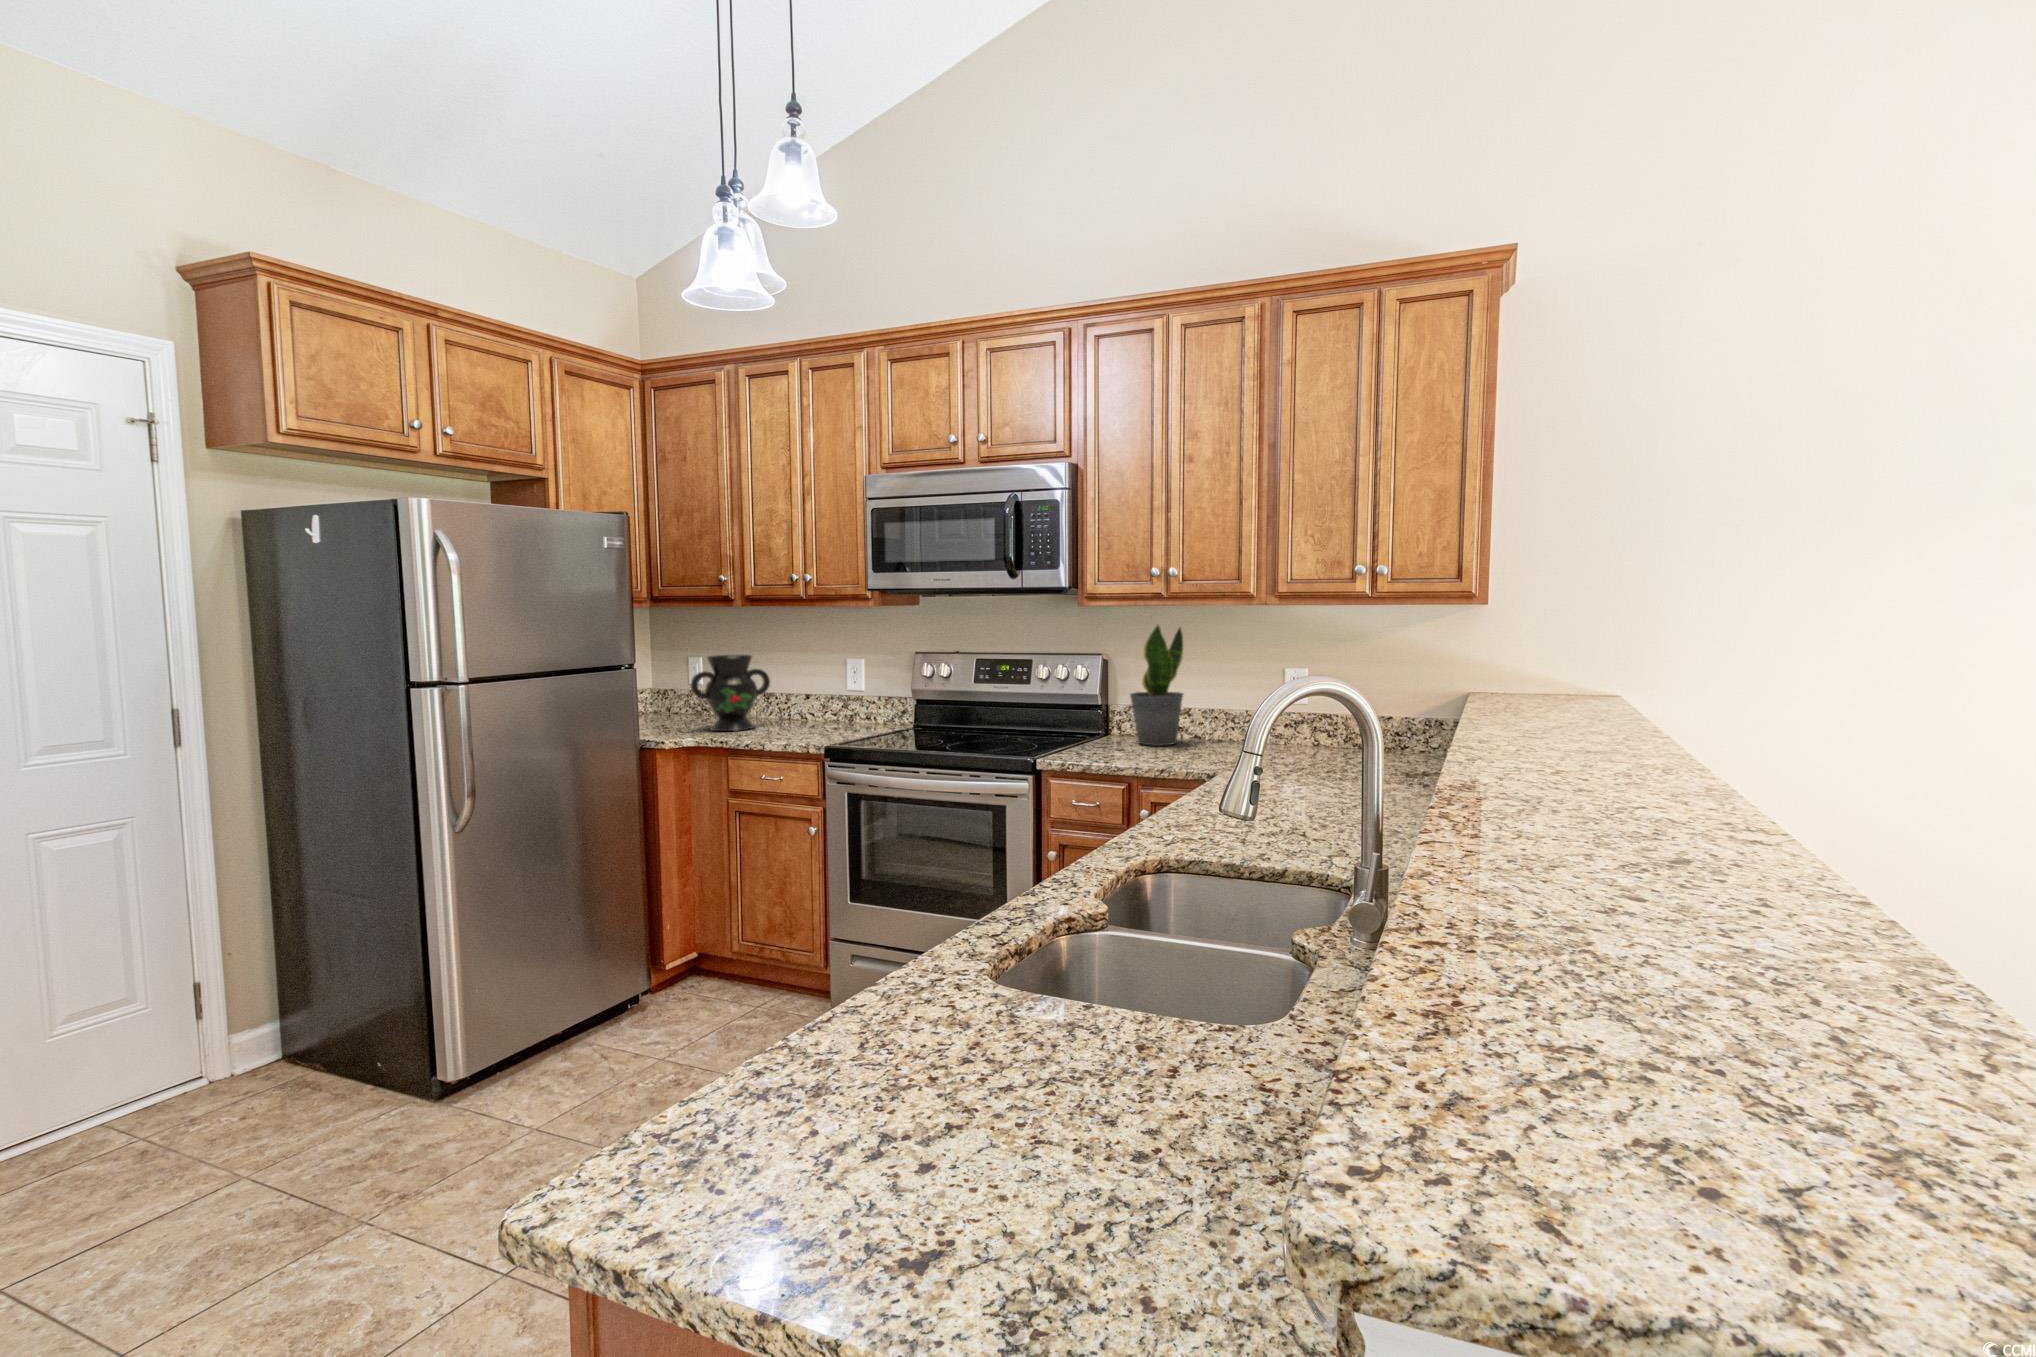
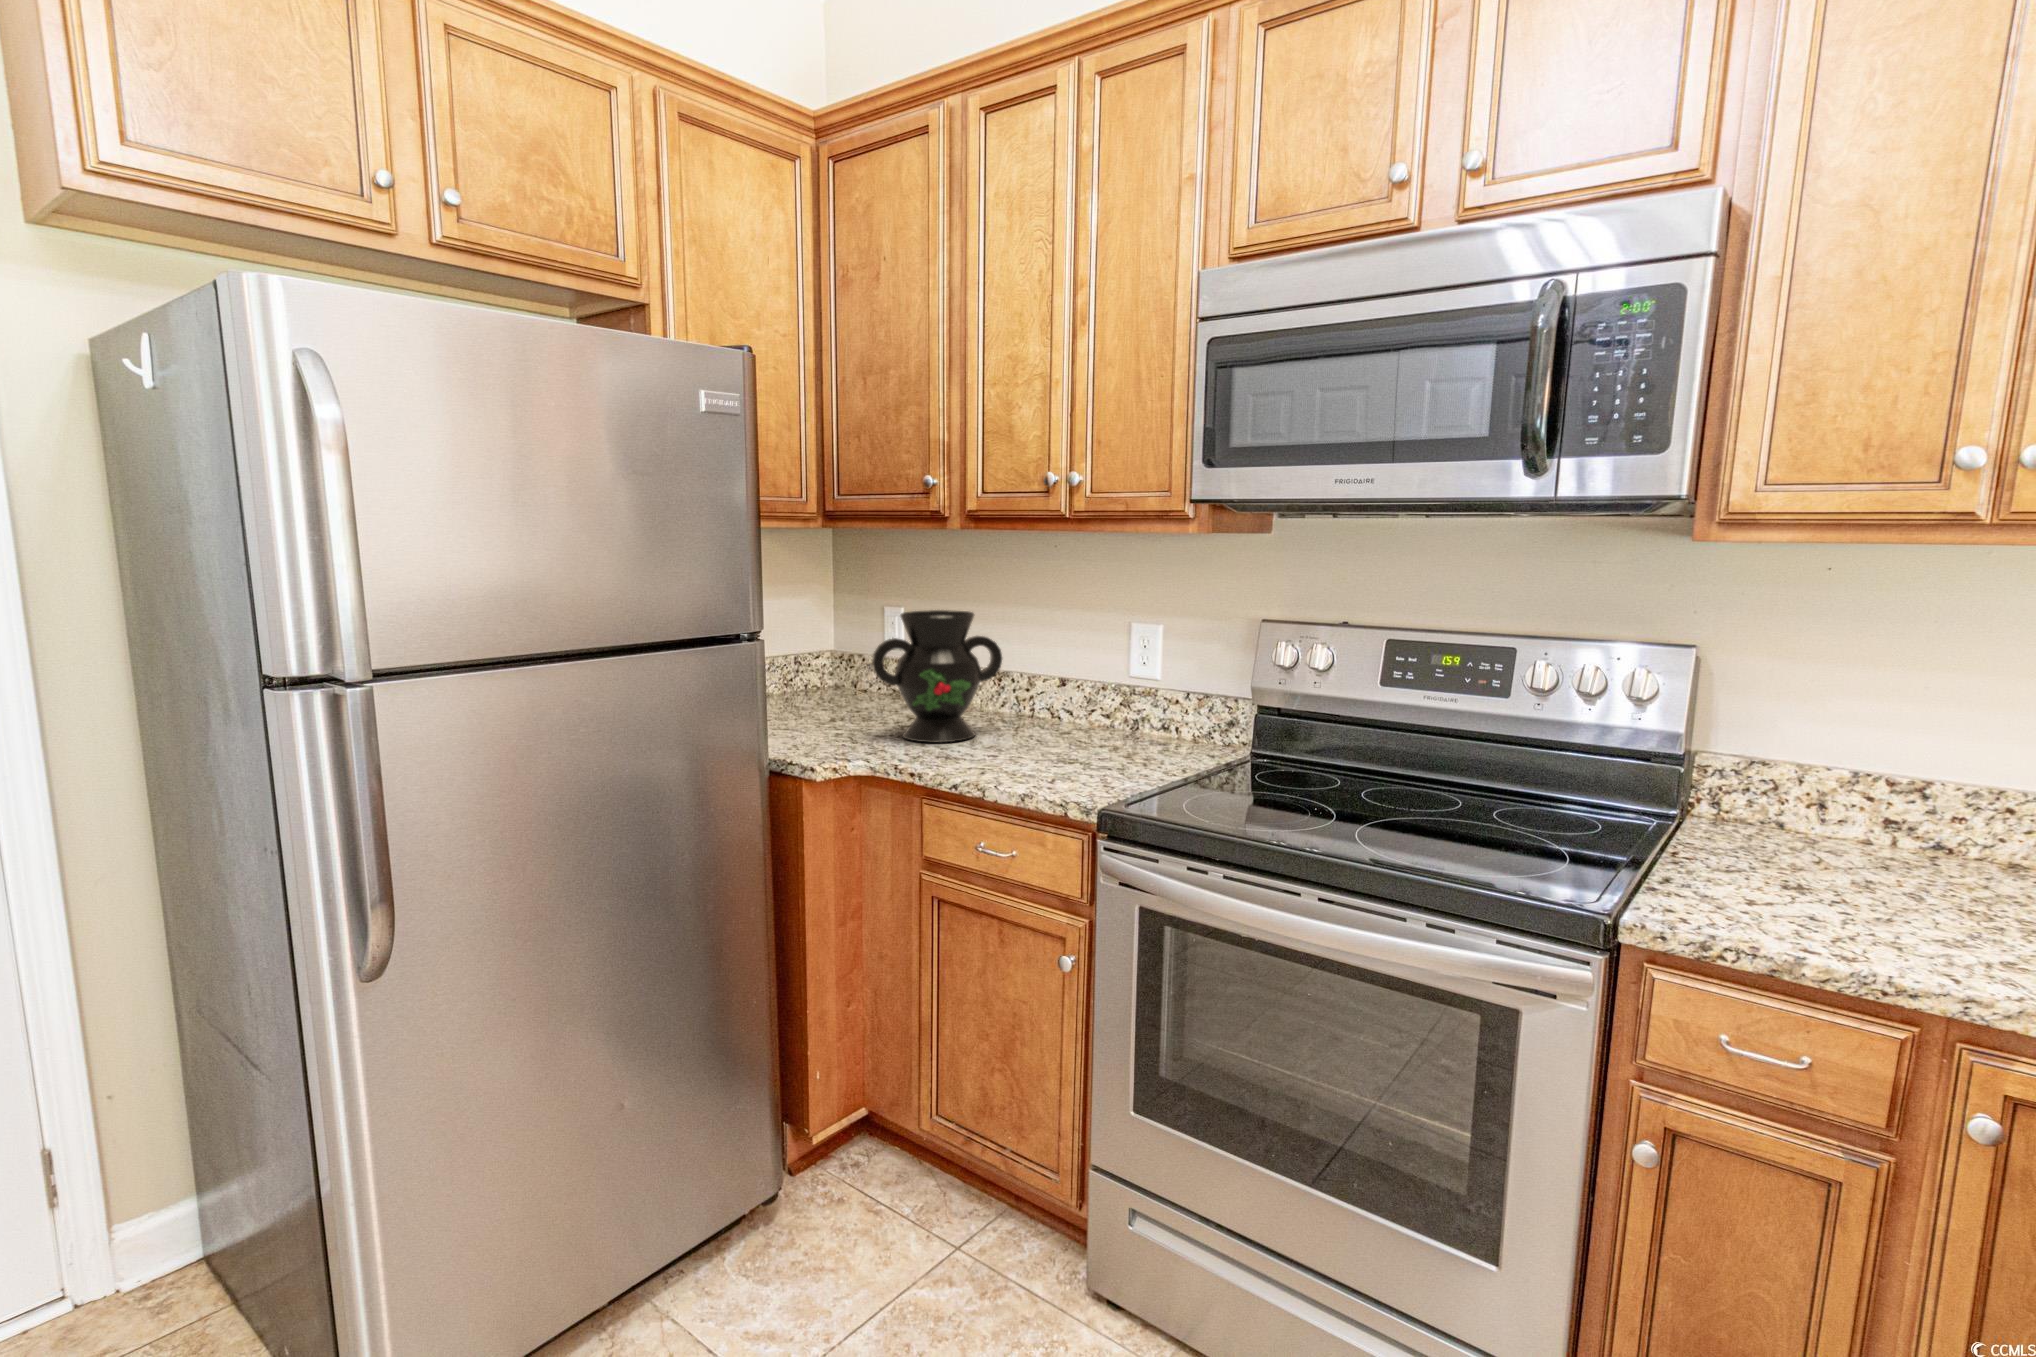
potted plant: present [1130,624,1183,746] -> none [1788,588,1954,877]

